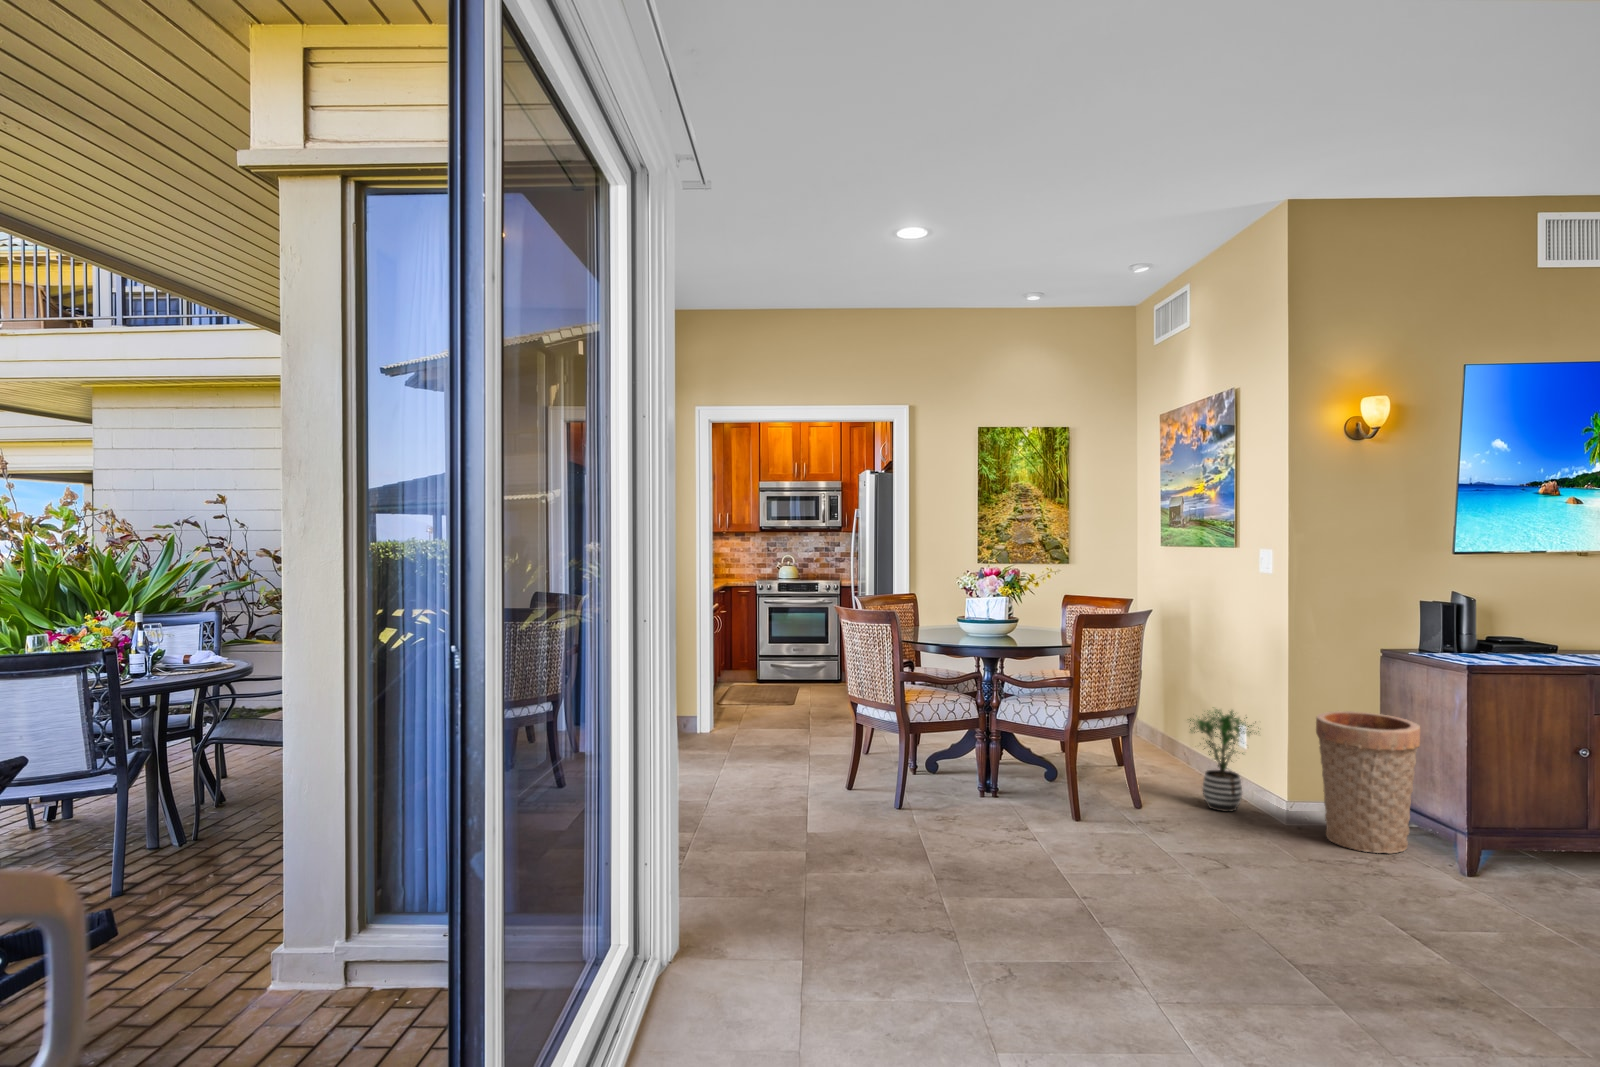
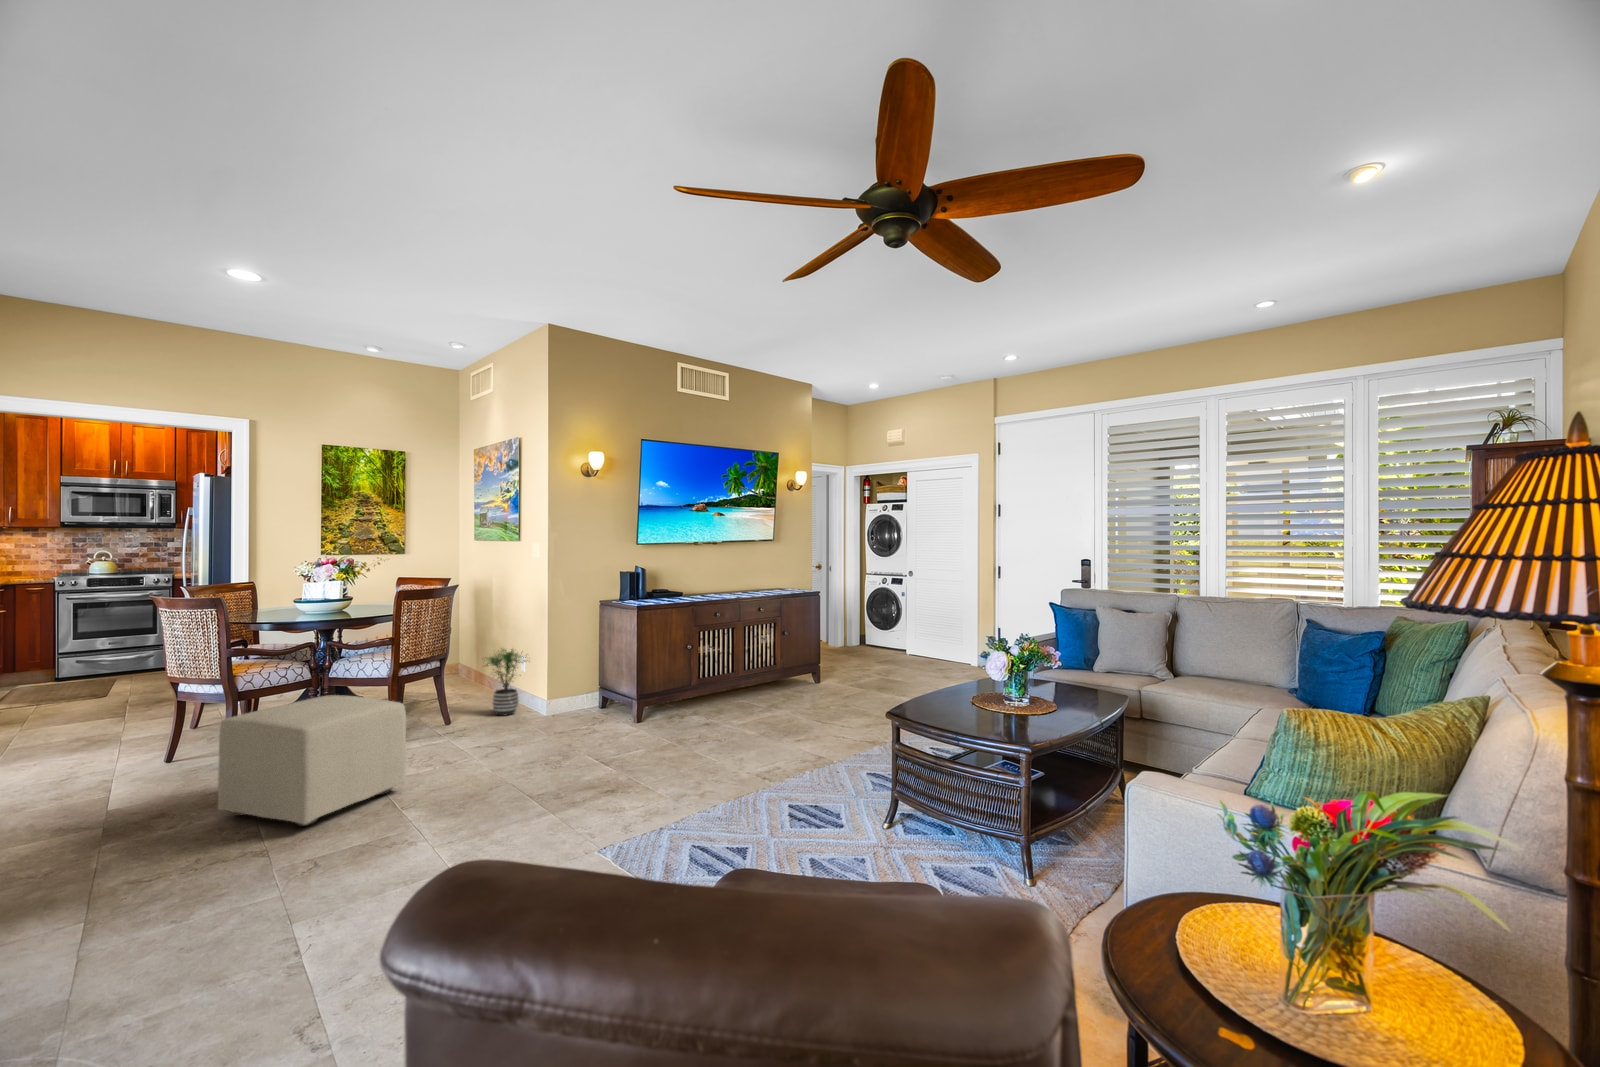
basket: present [1316,711,1420,854] -> none [561,640,616,723]
ottoman: none [895,749,1102,922] -> present [218,695,406,826]

